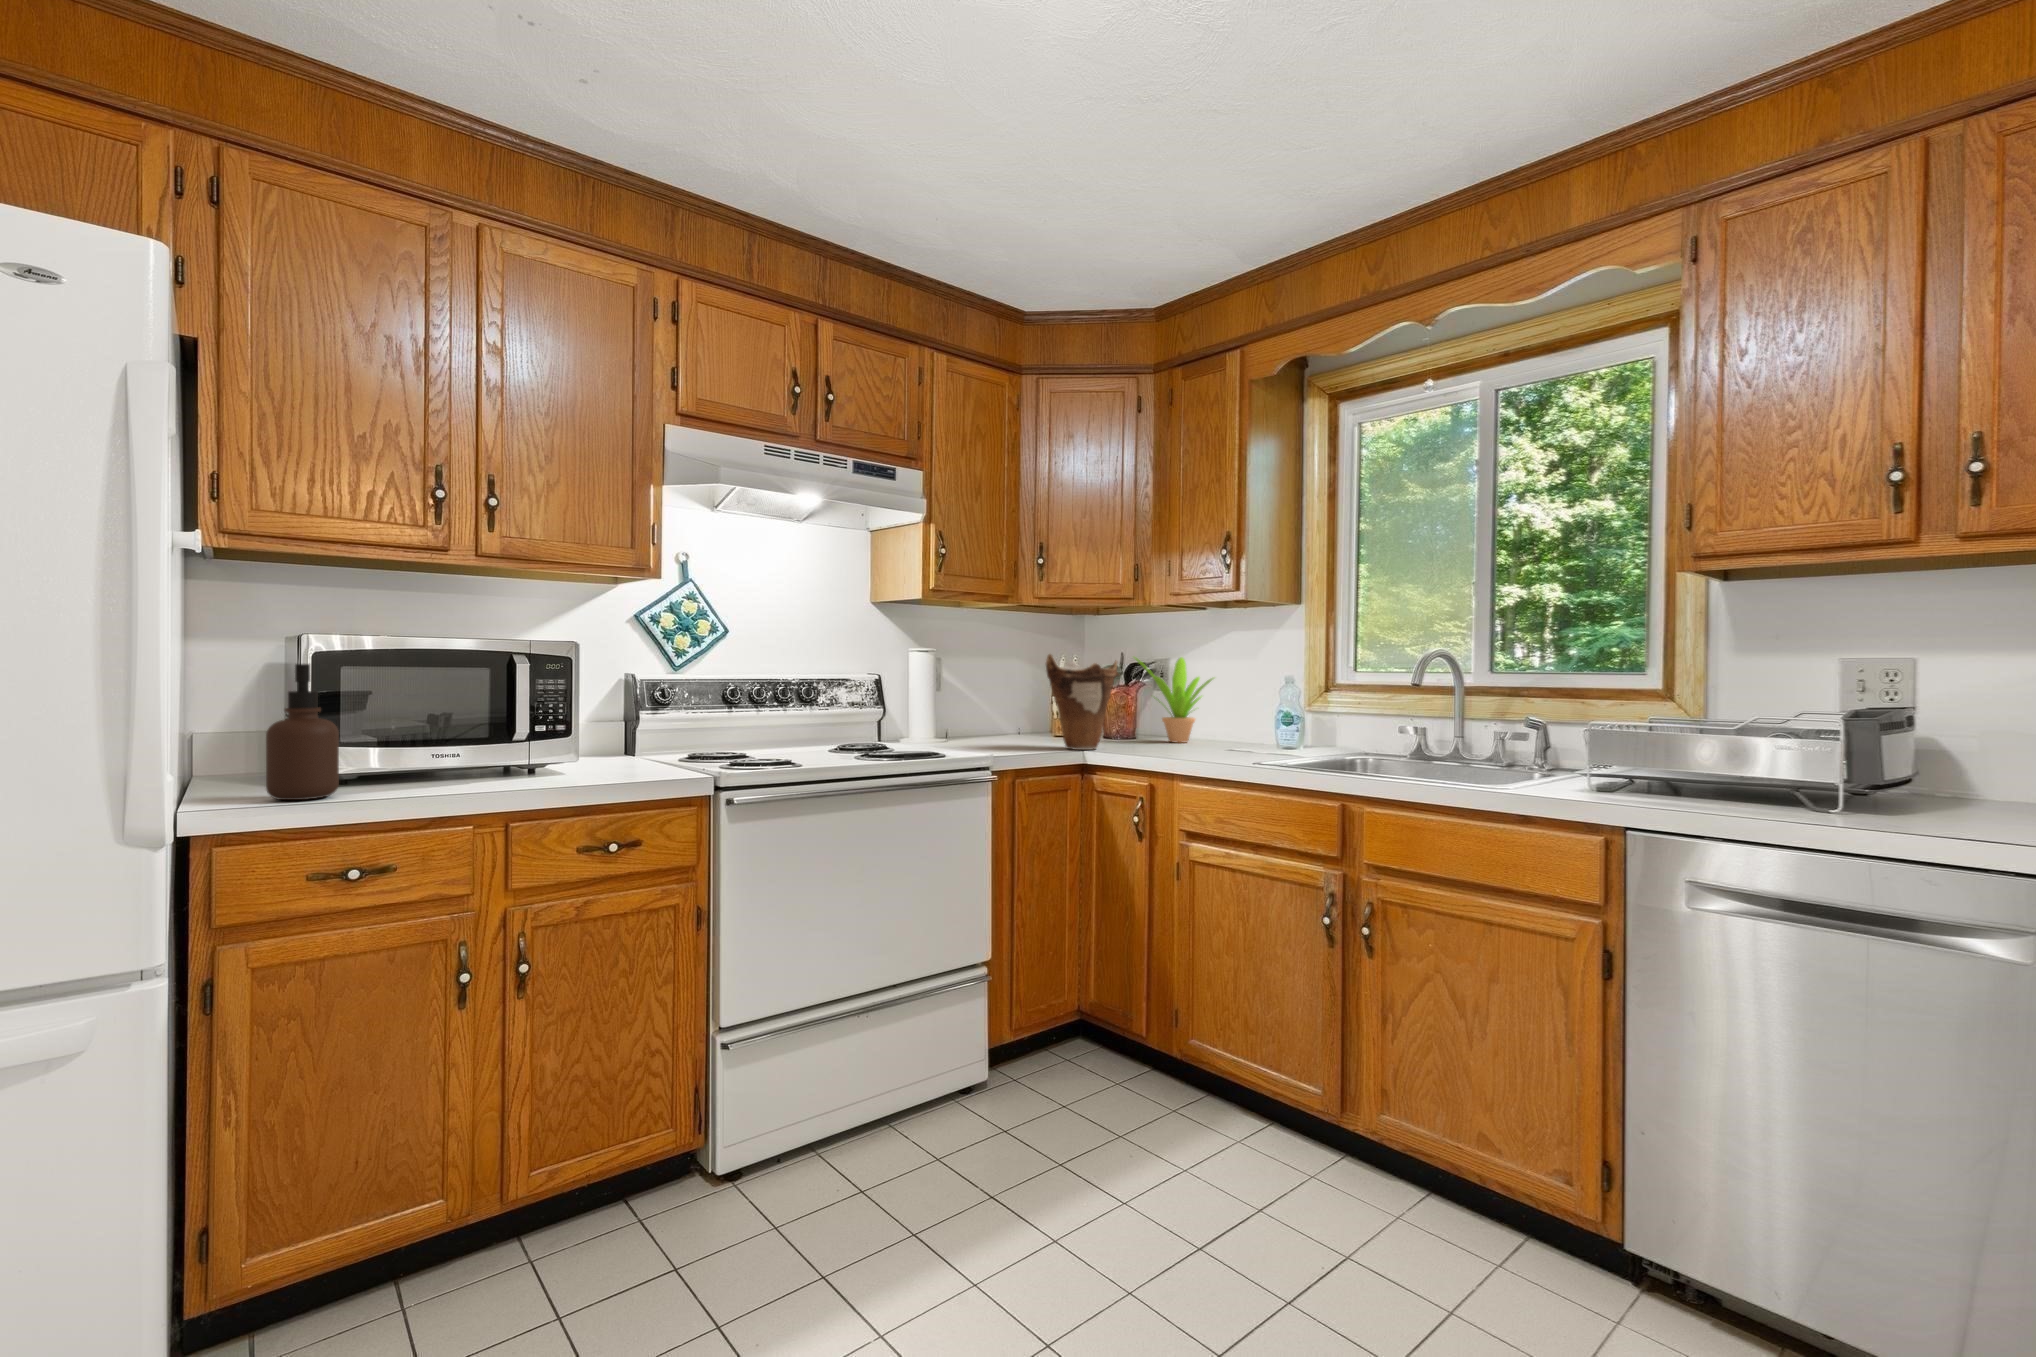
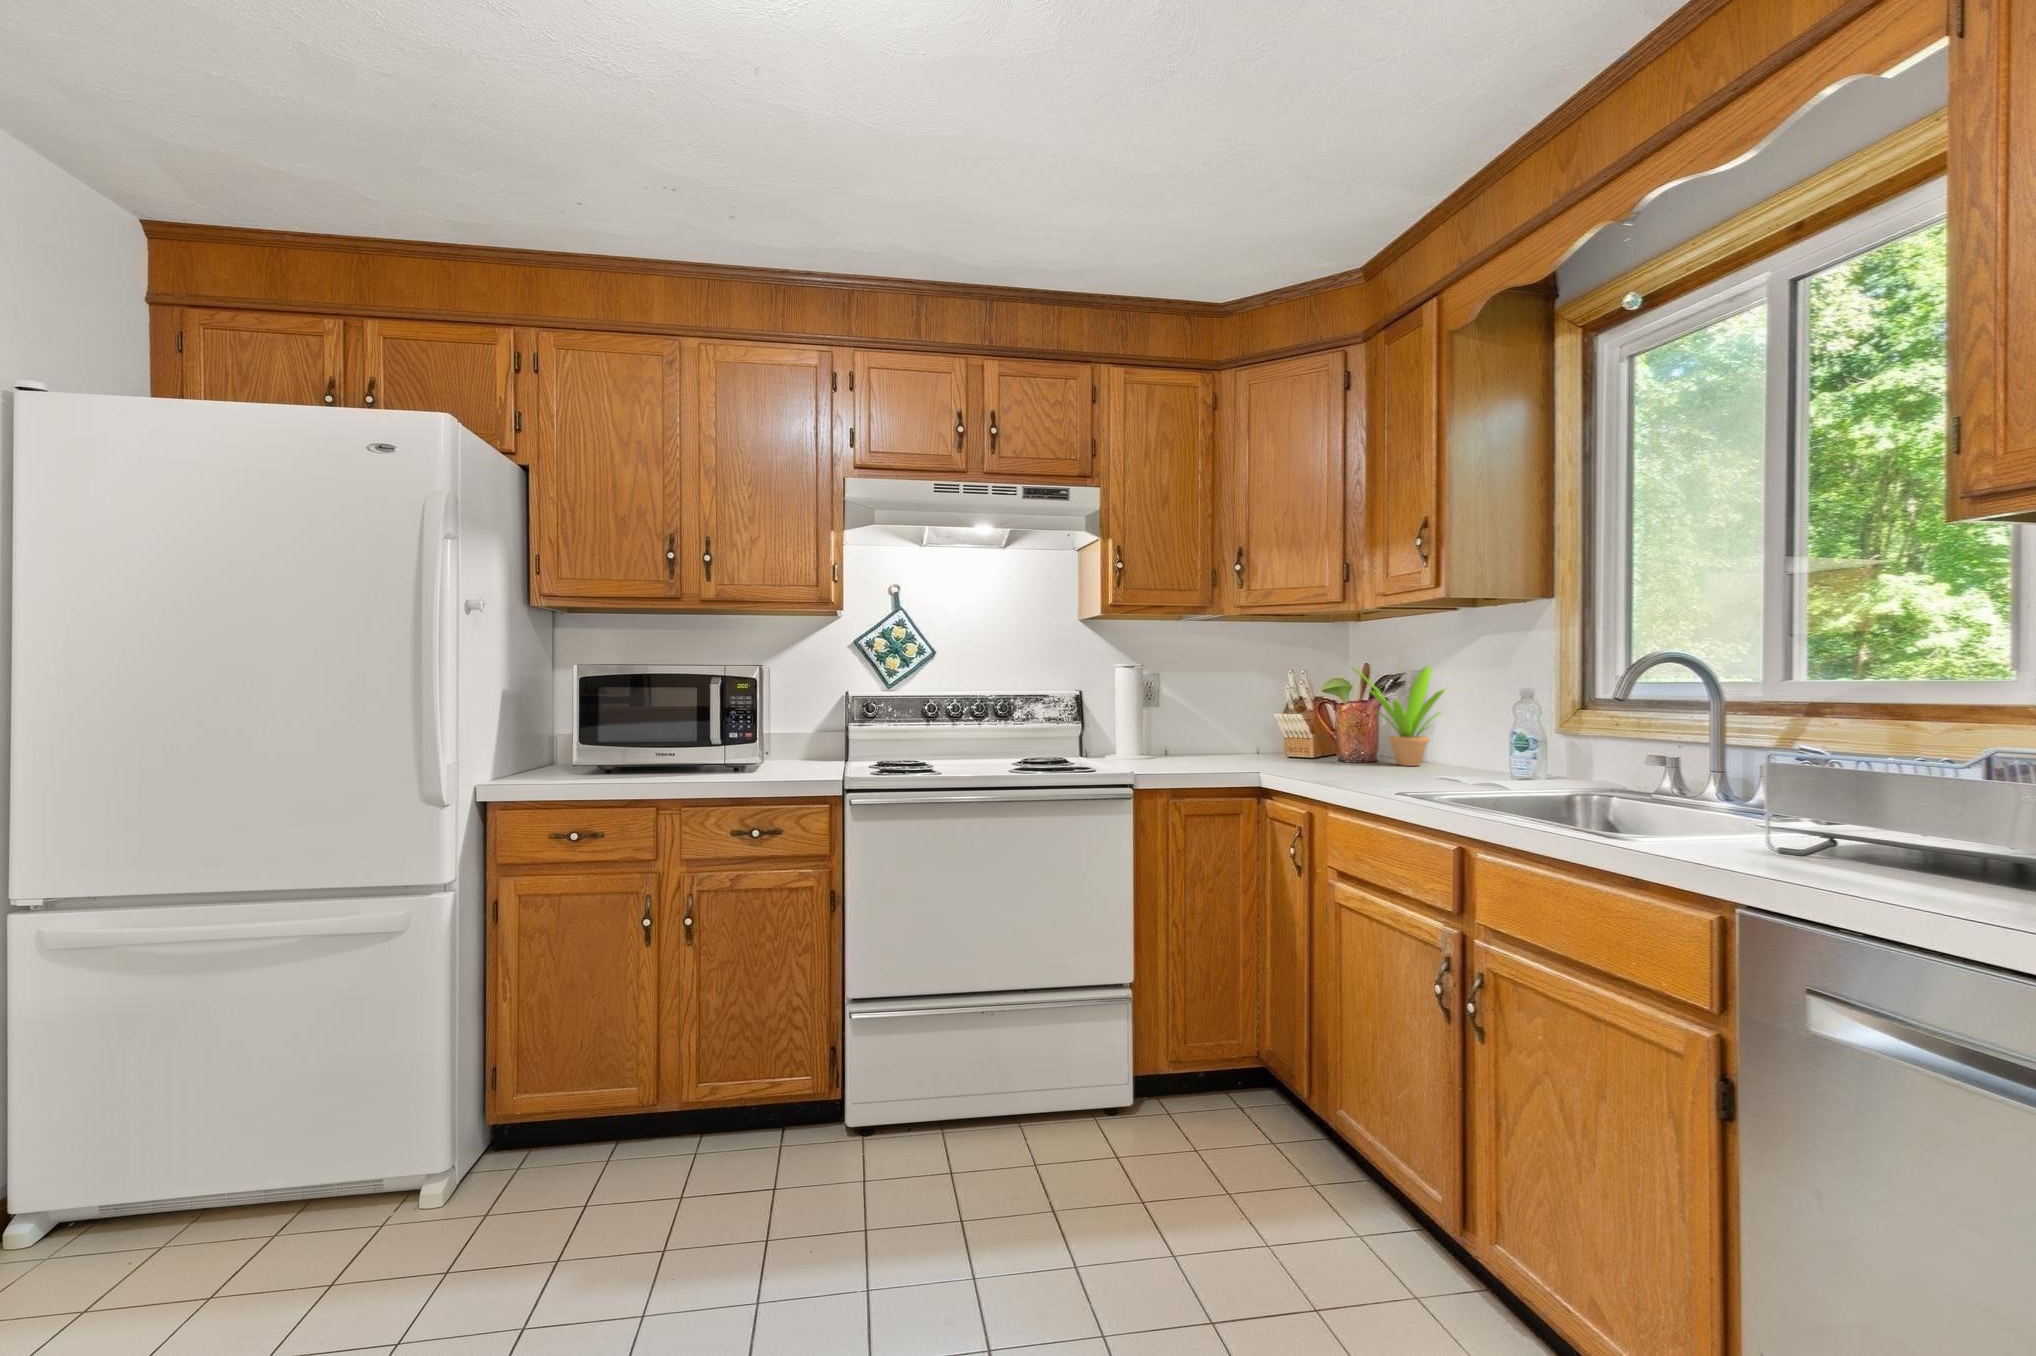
vase: present [1046,654,1119,750] -> none [1214,666,1304,770]
soap dispenser: present [266,664,339,800] -> none [525,688,571,783]

